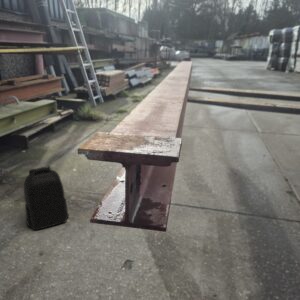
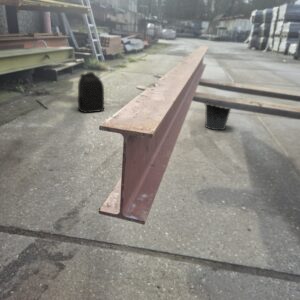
bucket: none [220,220,269,275] -> present [205,104,230,130]

